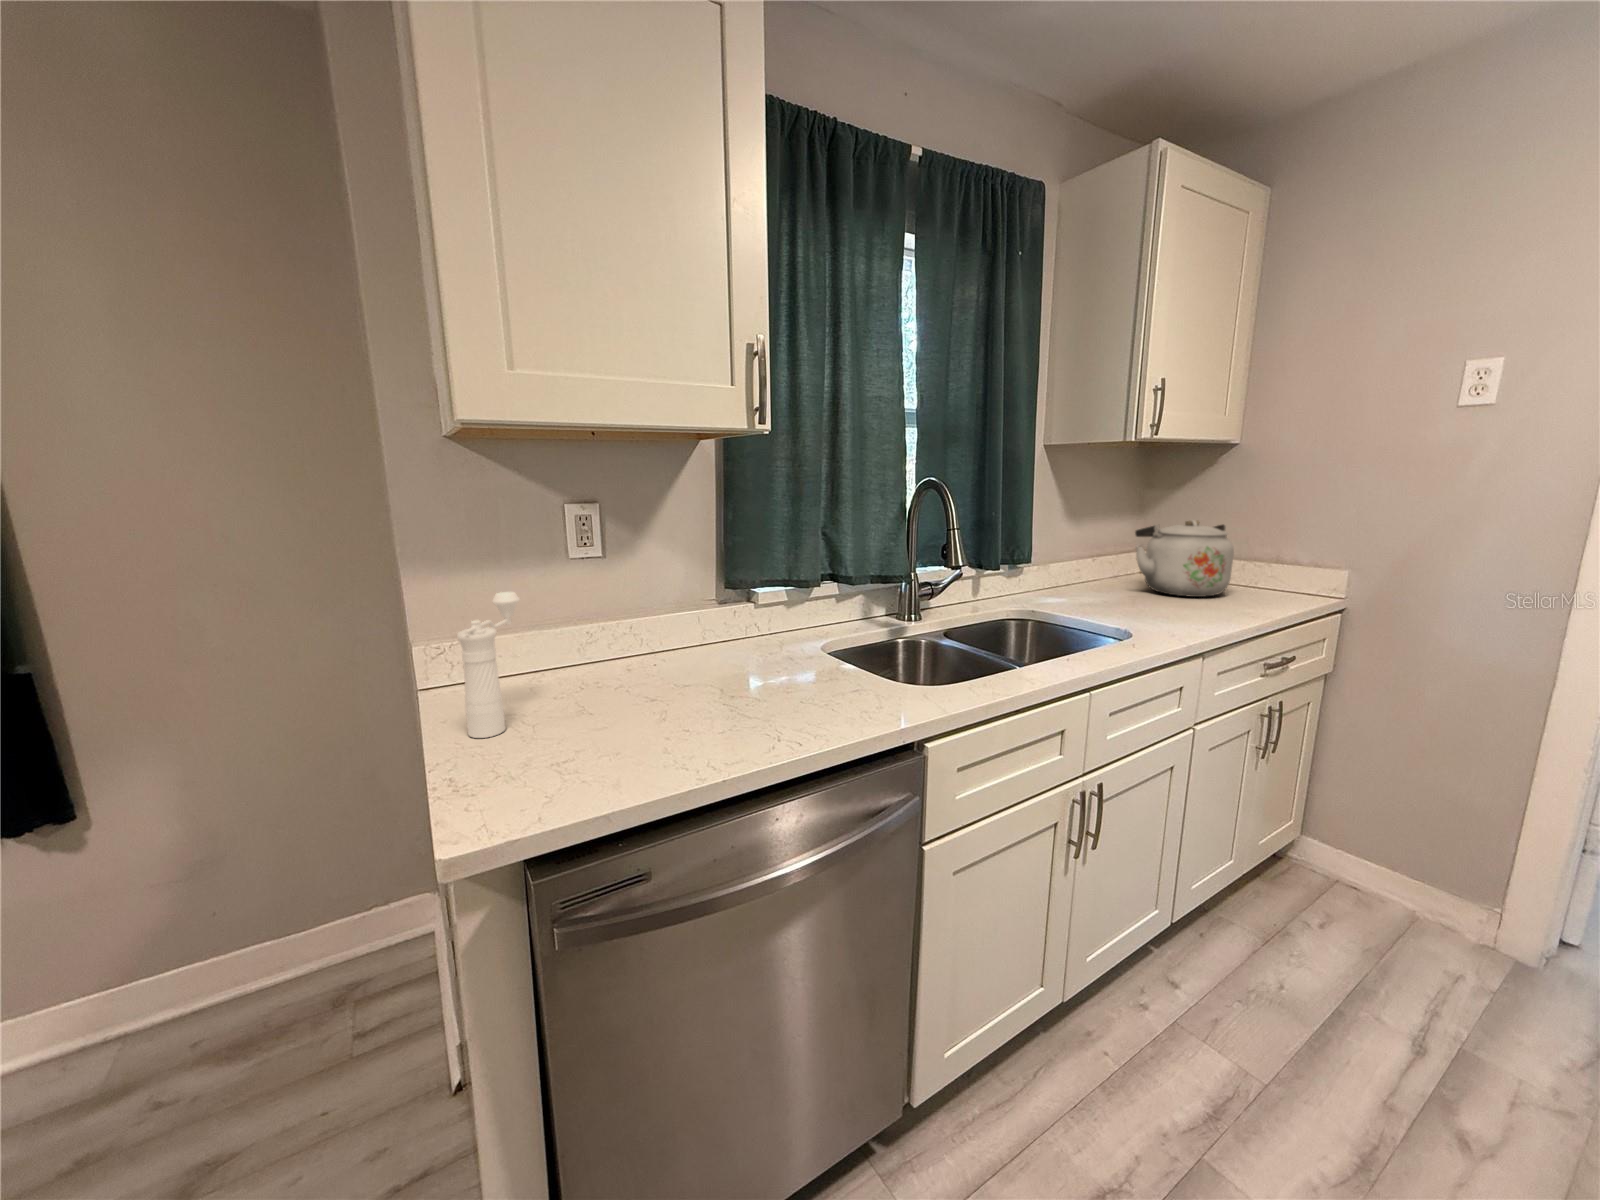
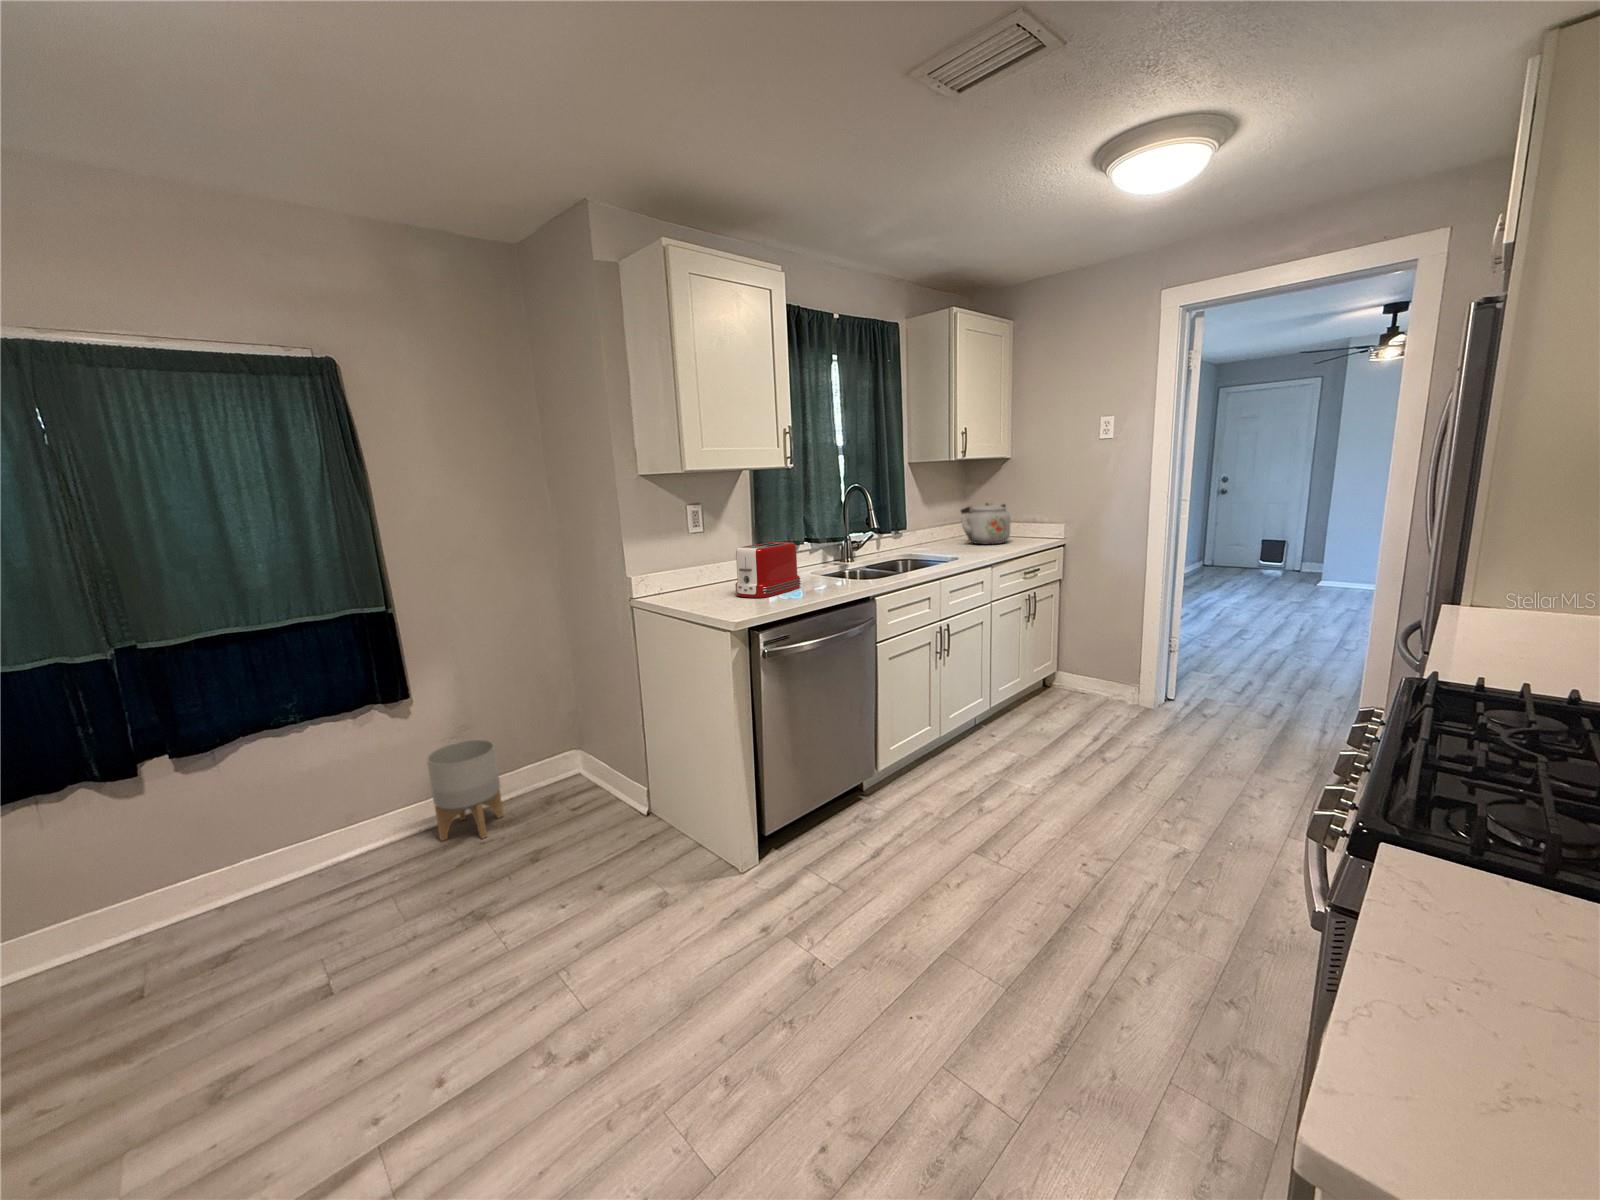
toaster: none [614,588,769,722] -> present [735,542,801,598]
pepper mill: present [457,592,519,738] -> none [679,546,698,607]
planter: none [53,895,236,1103] -> present [426,739,503,841]

